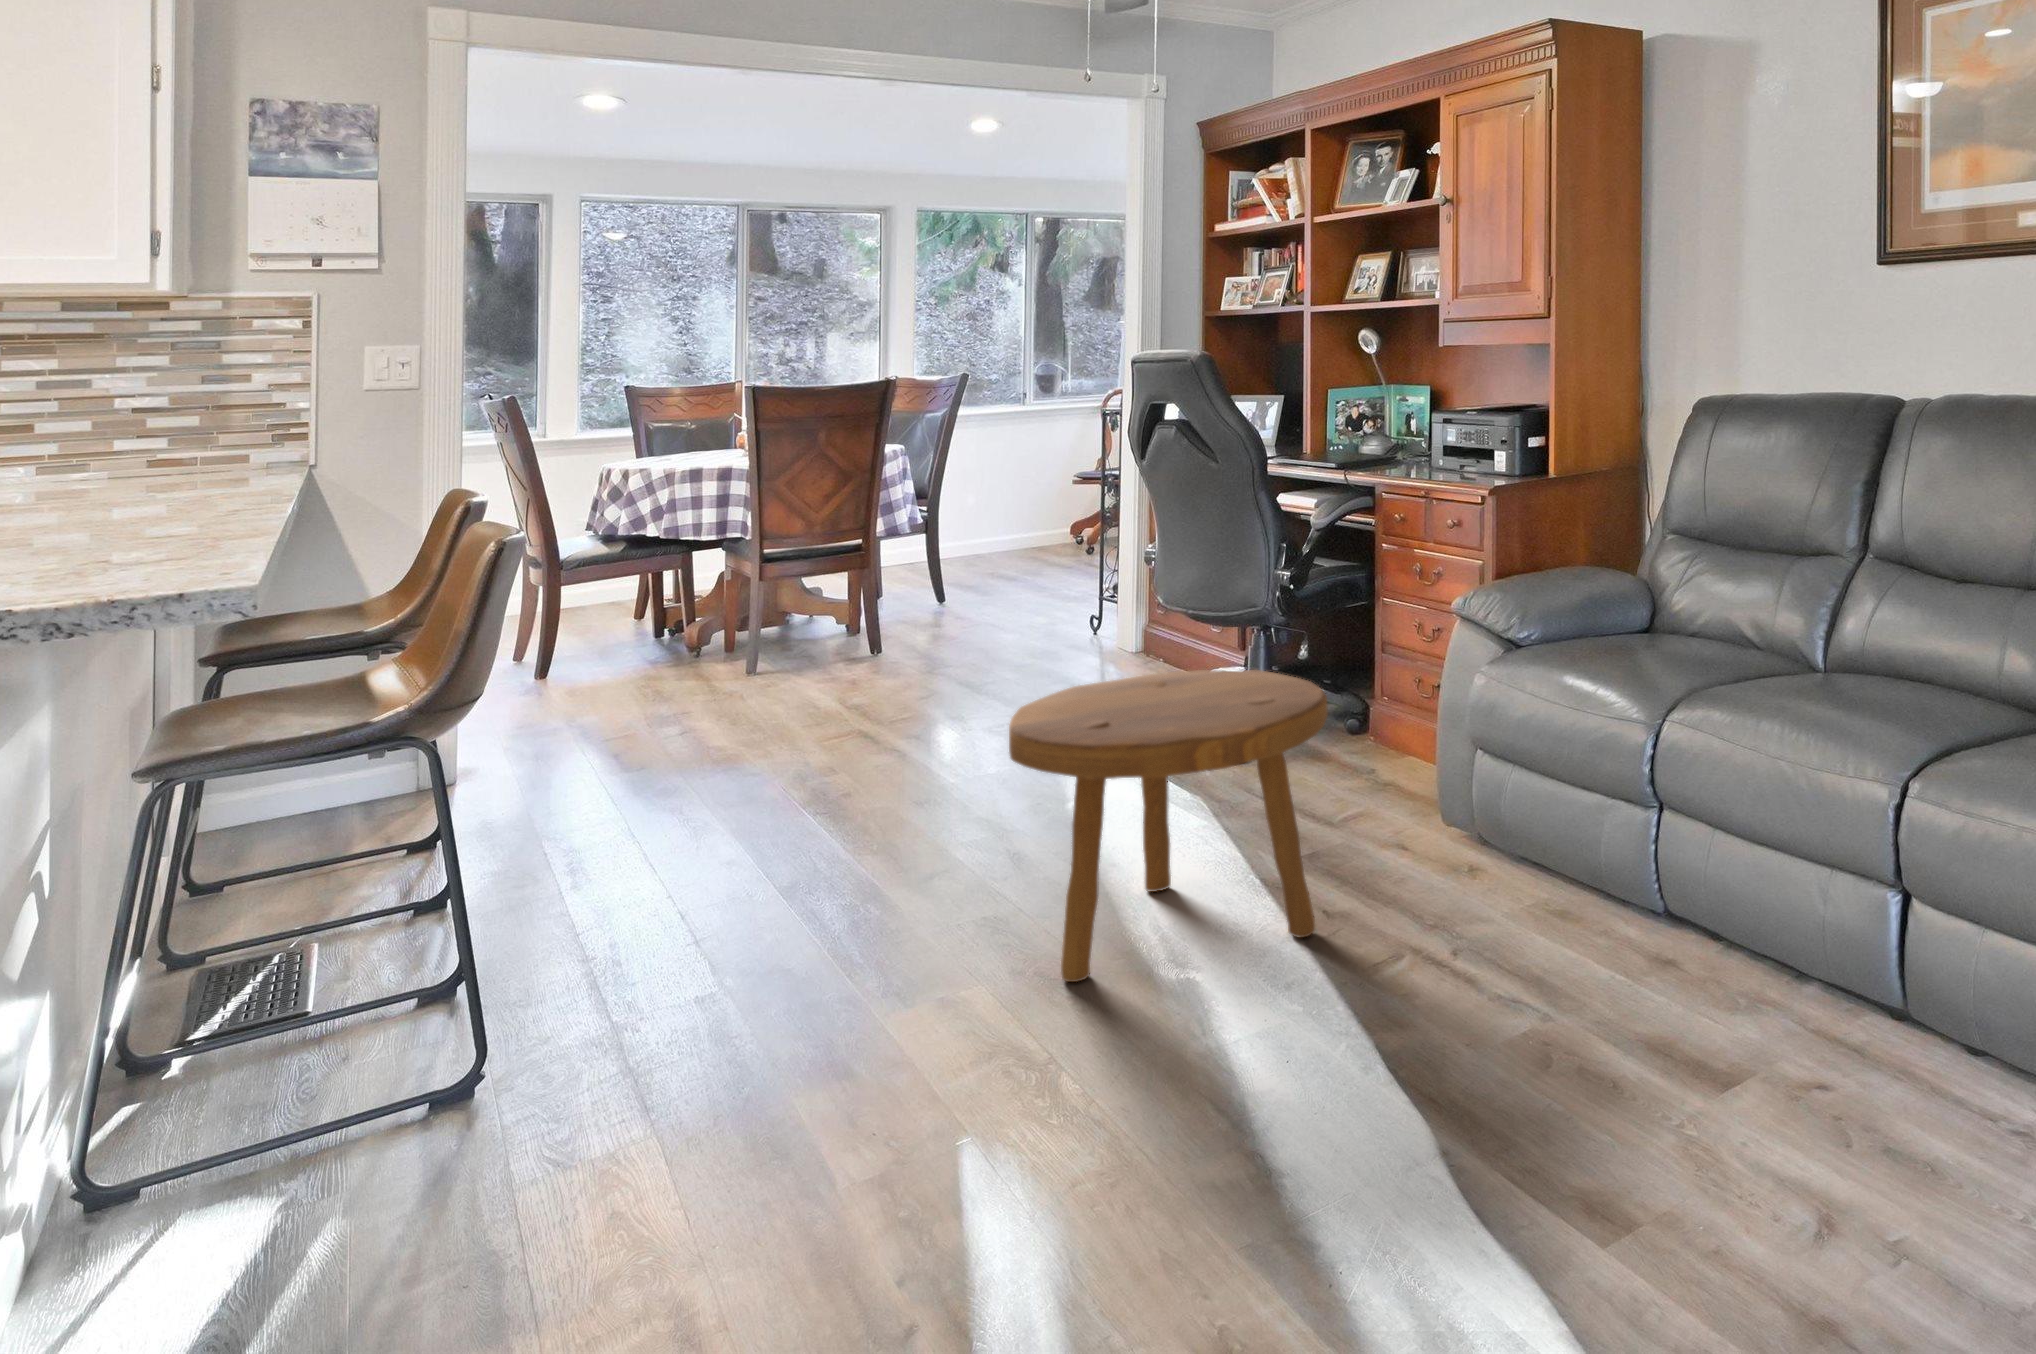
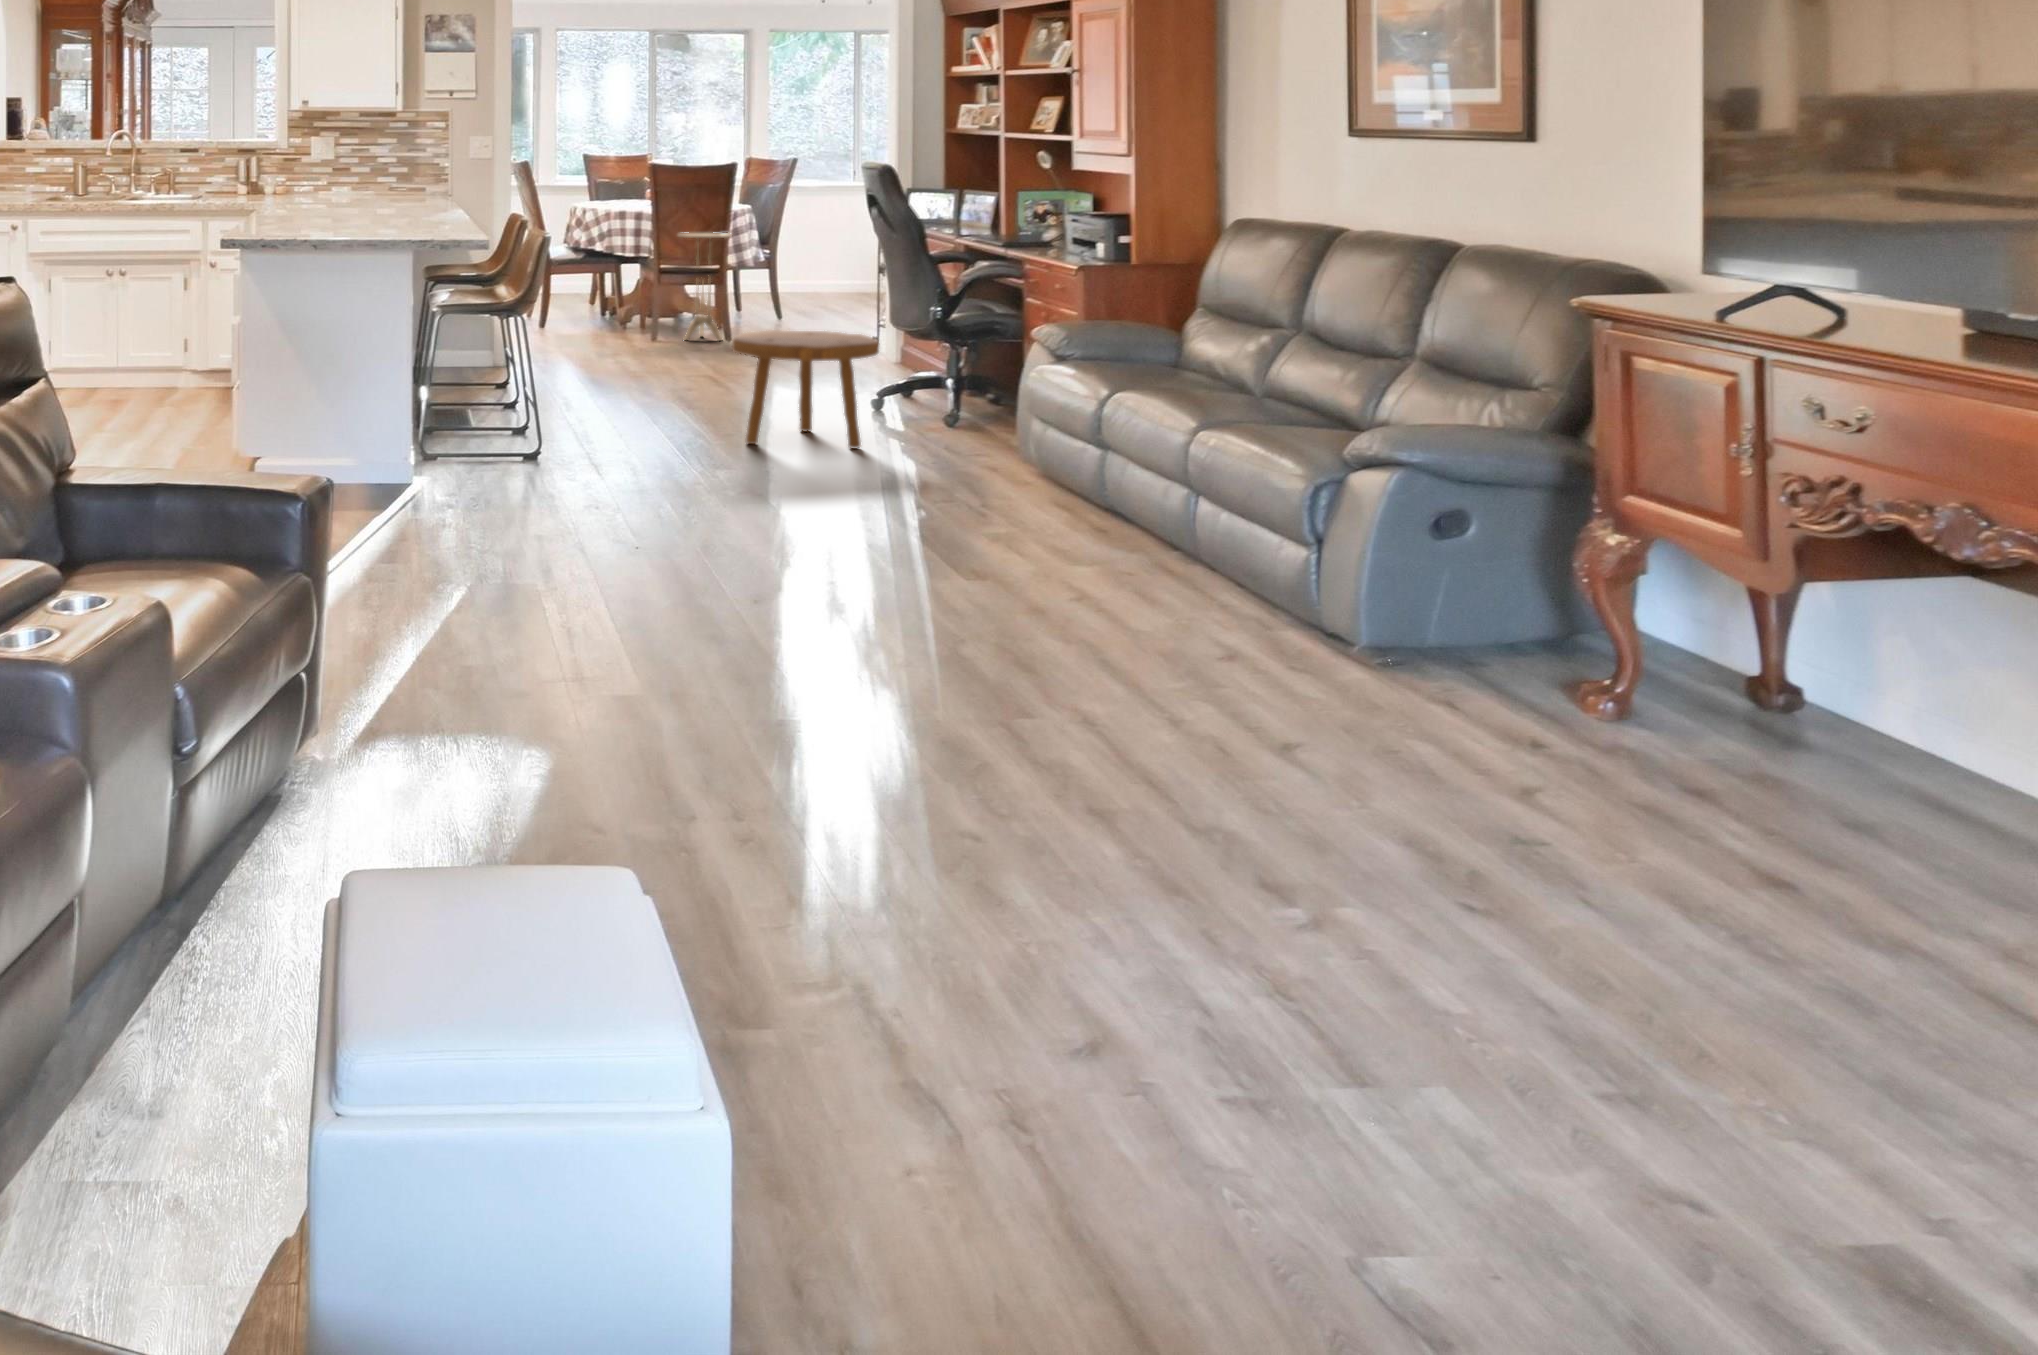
side table: none [786,490,878,662] -> present [679,232,731,340]

